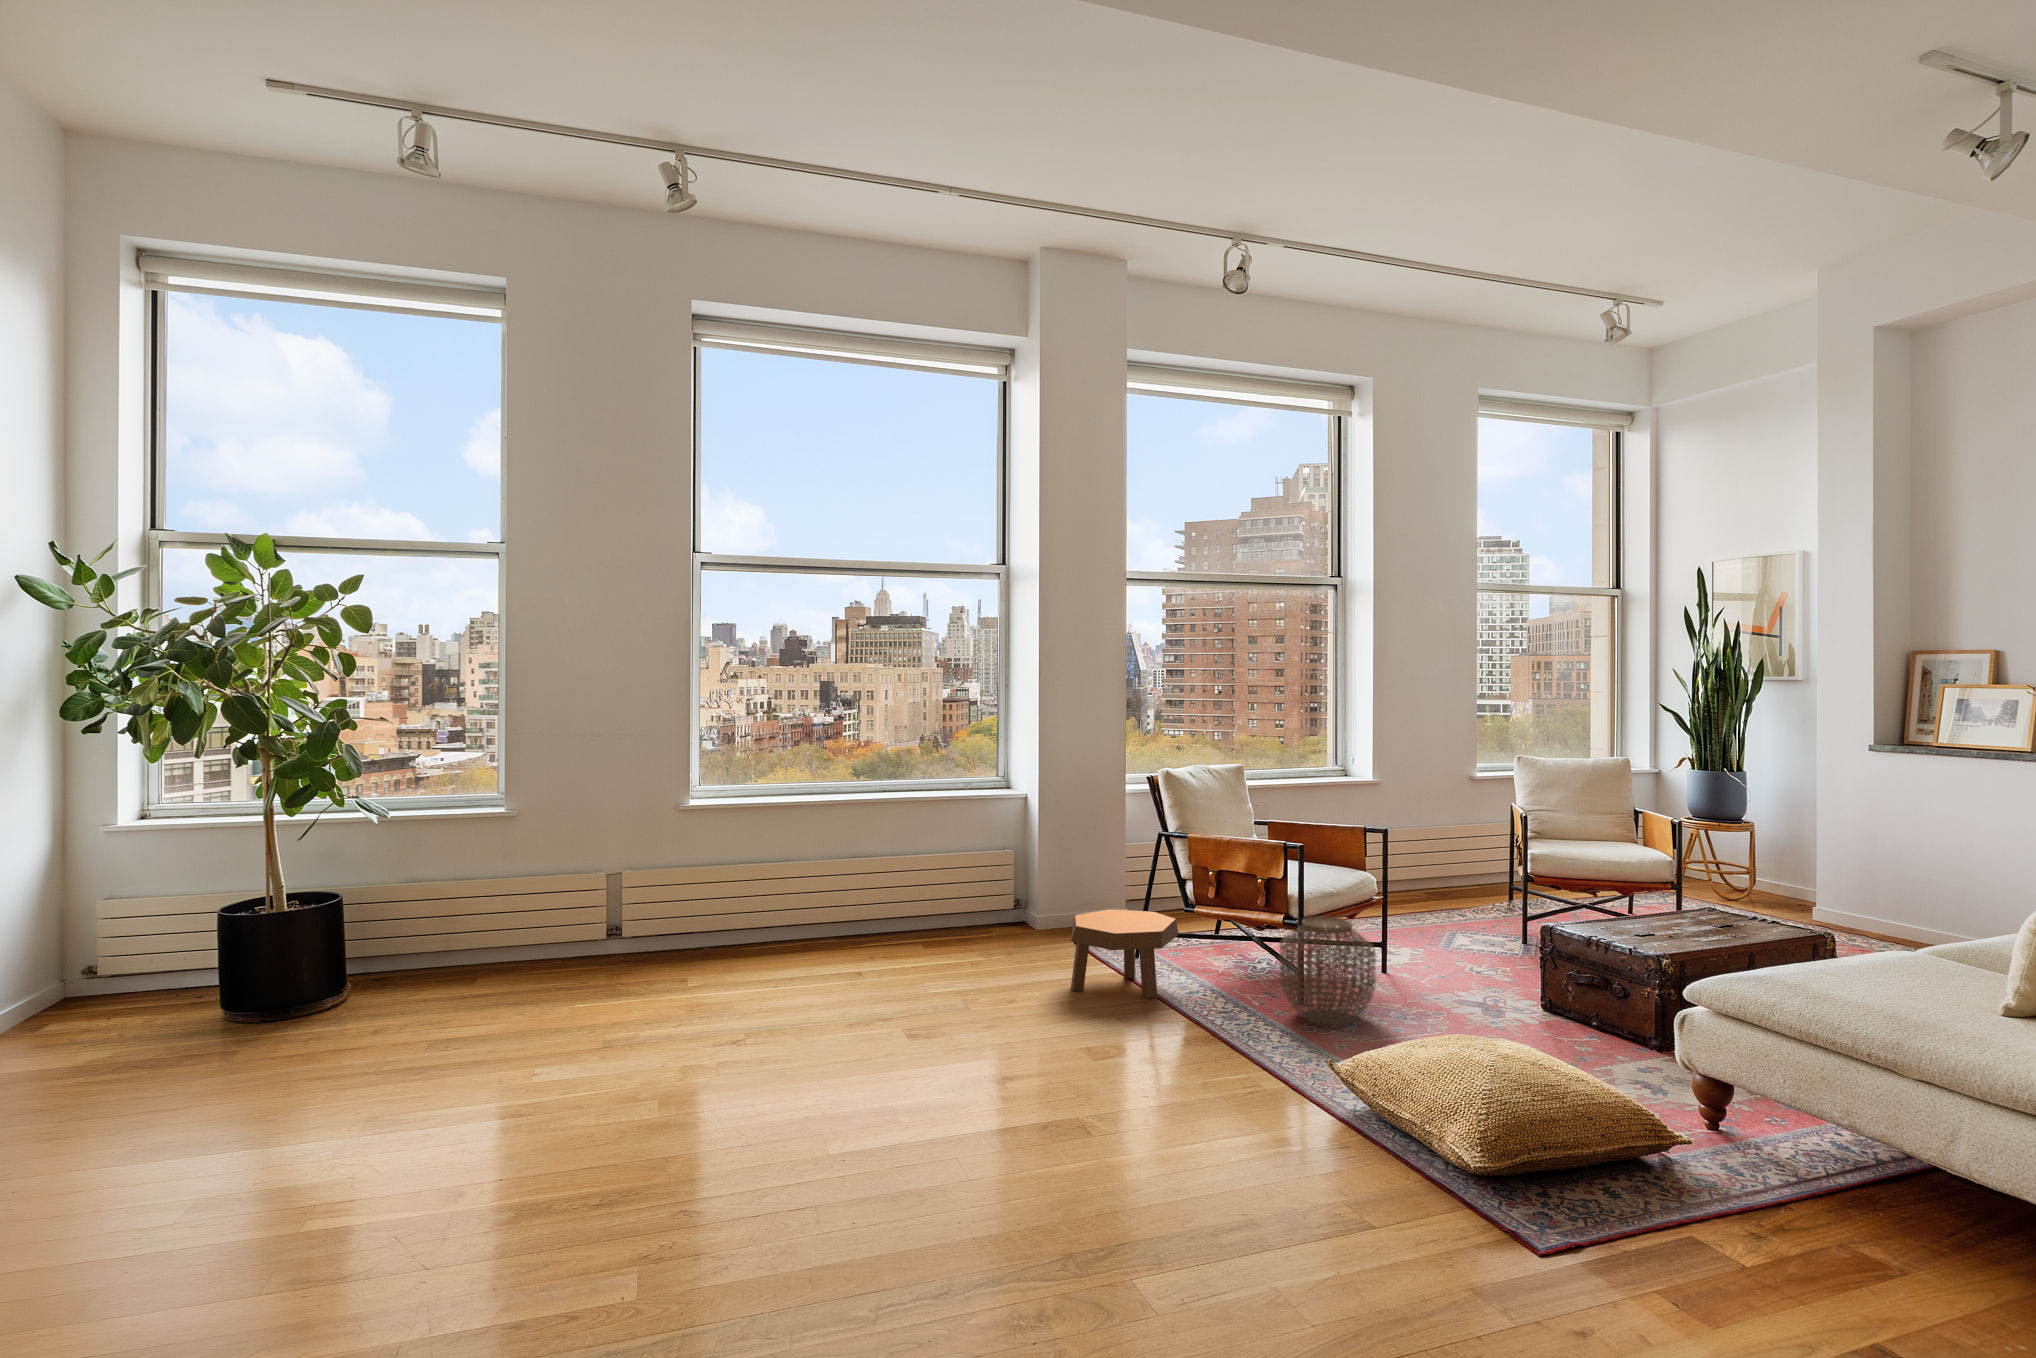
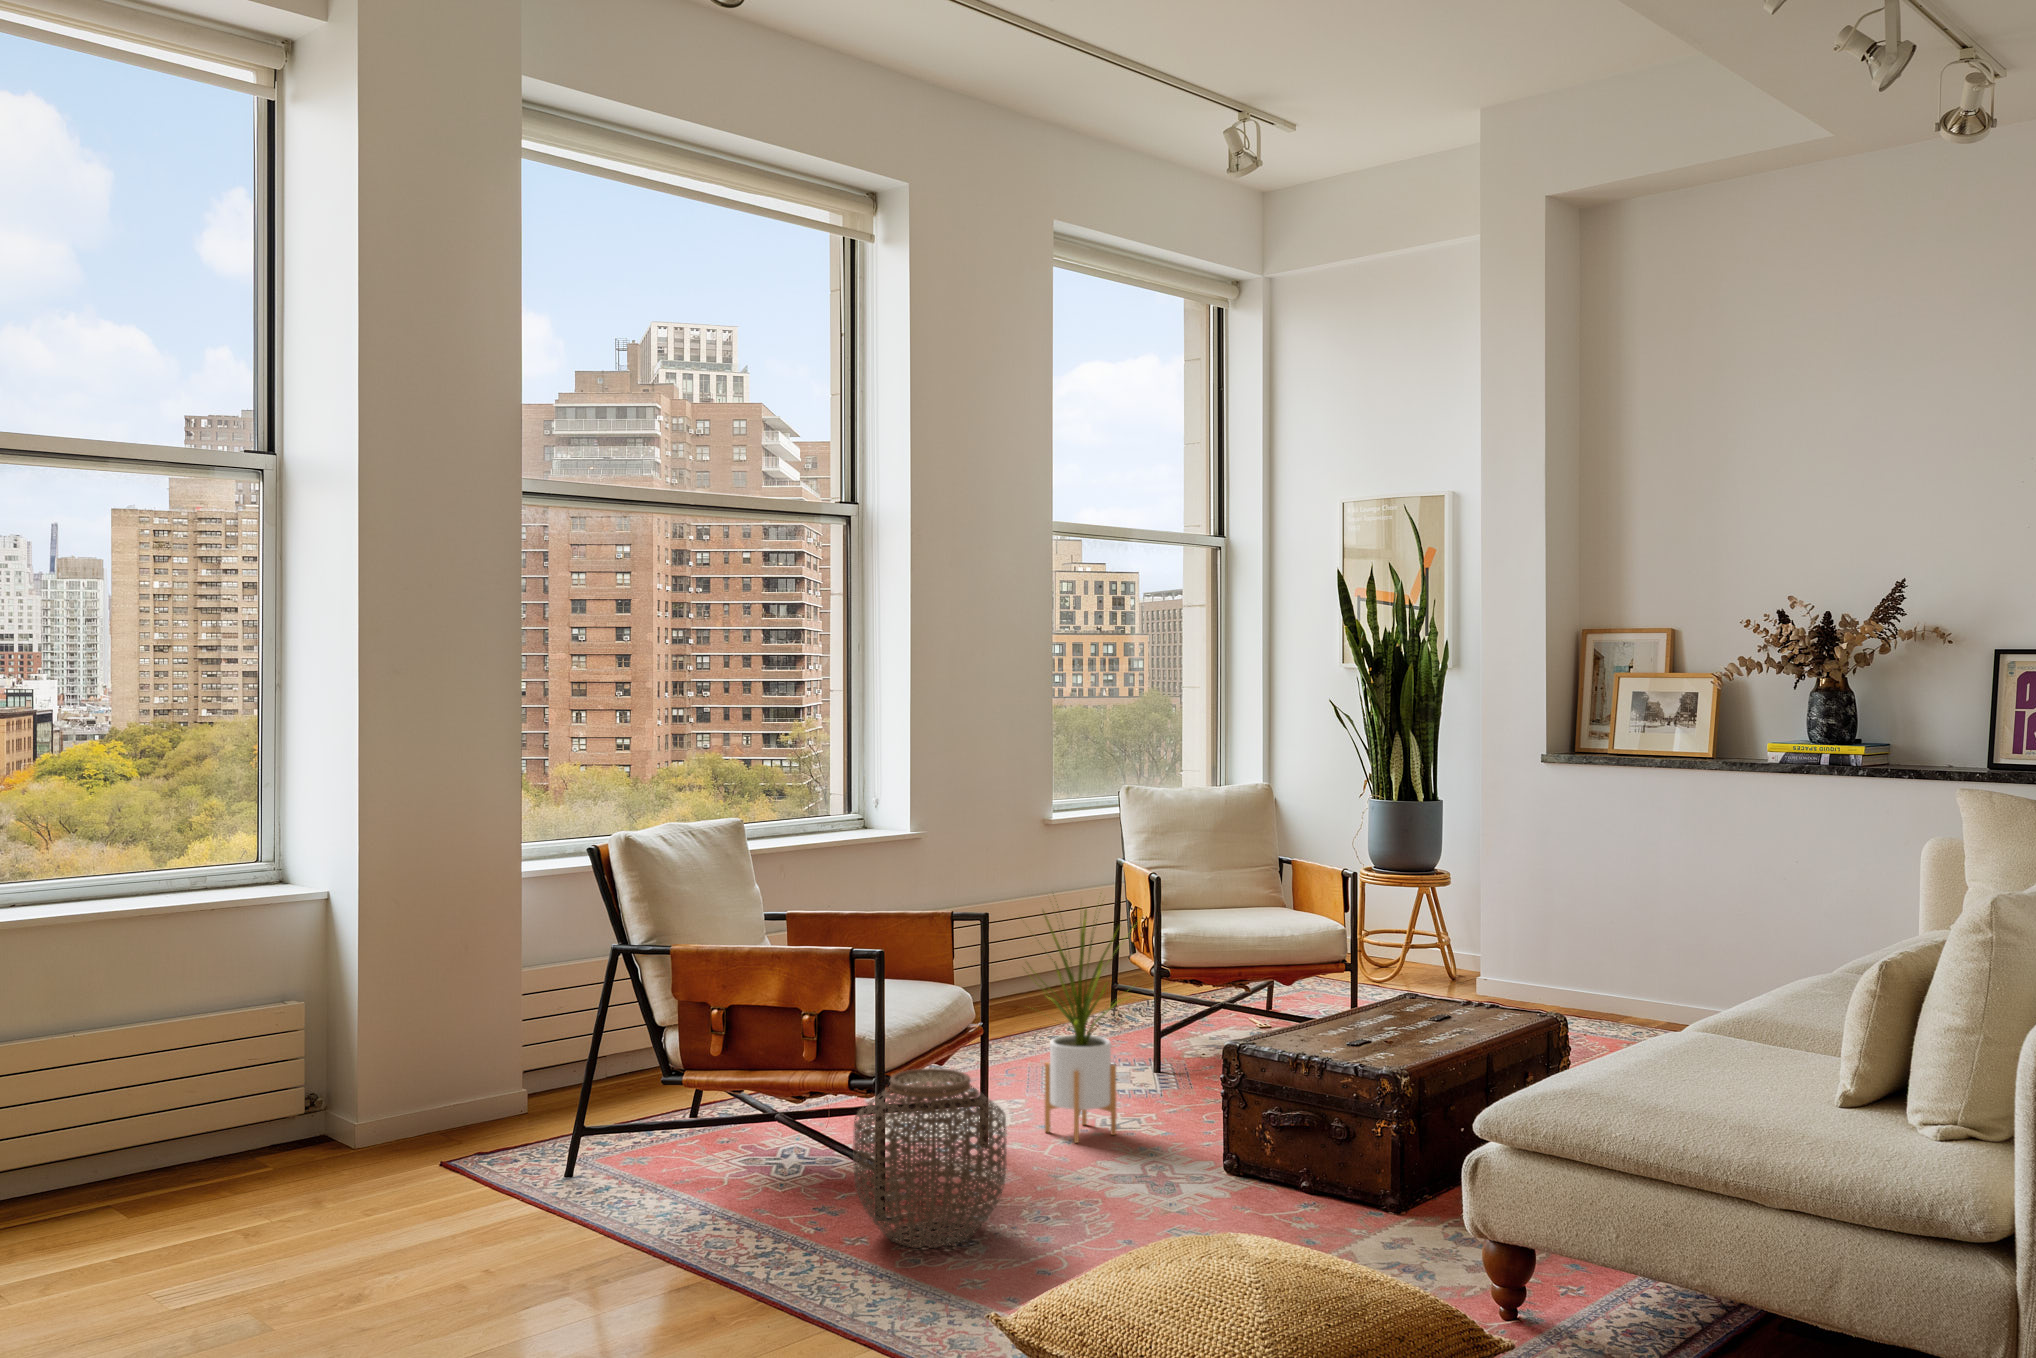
house plant: none [1410,817,1498,979] -> present [1030,904,1119,1143]
footstool: present [1071,909,1179,999] -> none [466,1090,664,1254]

